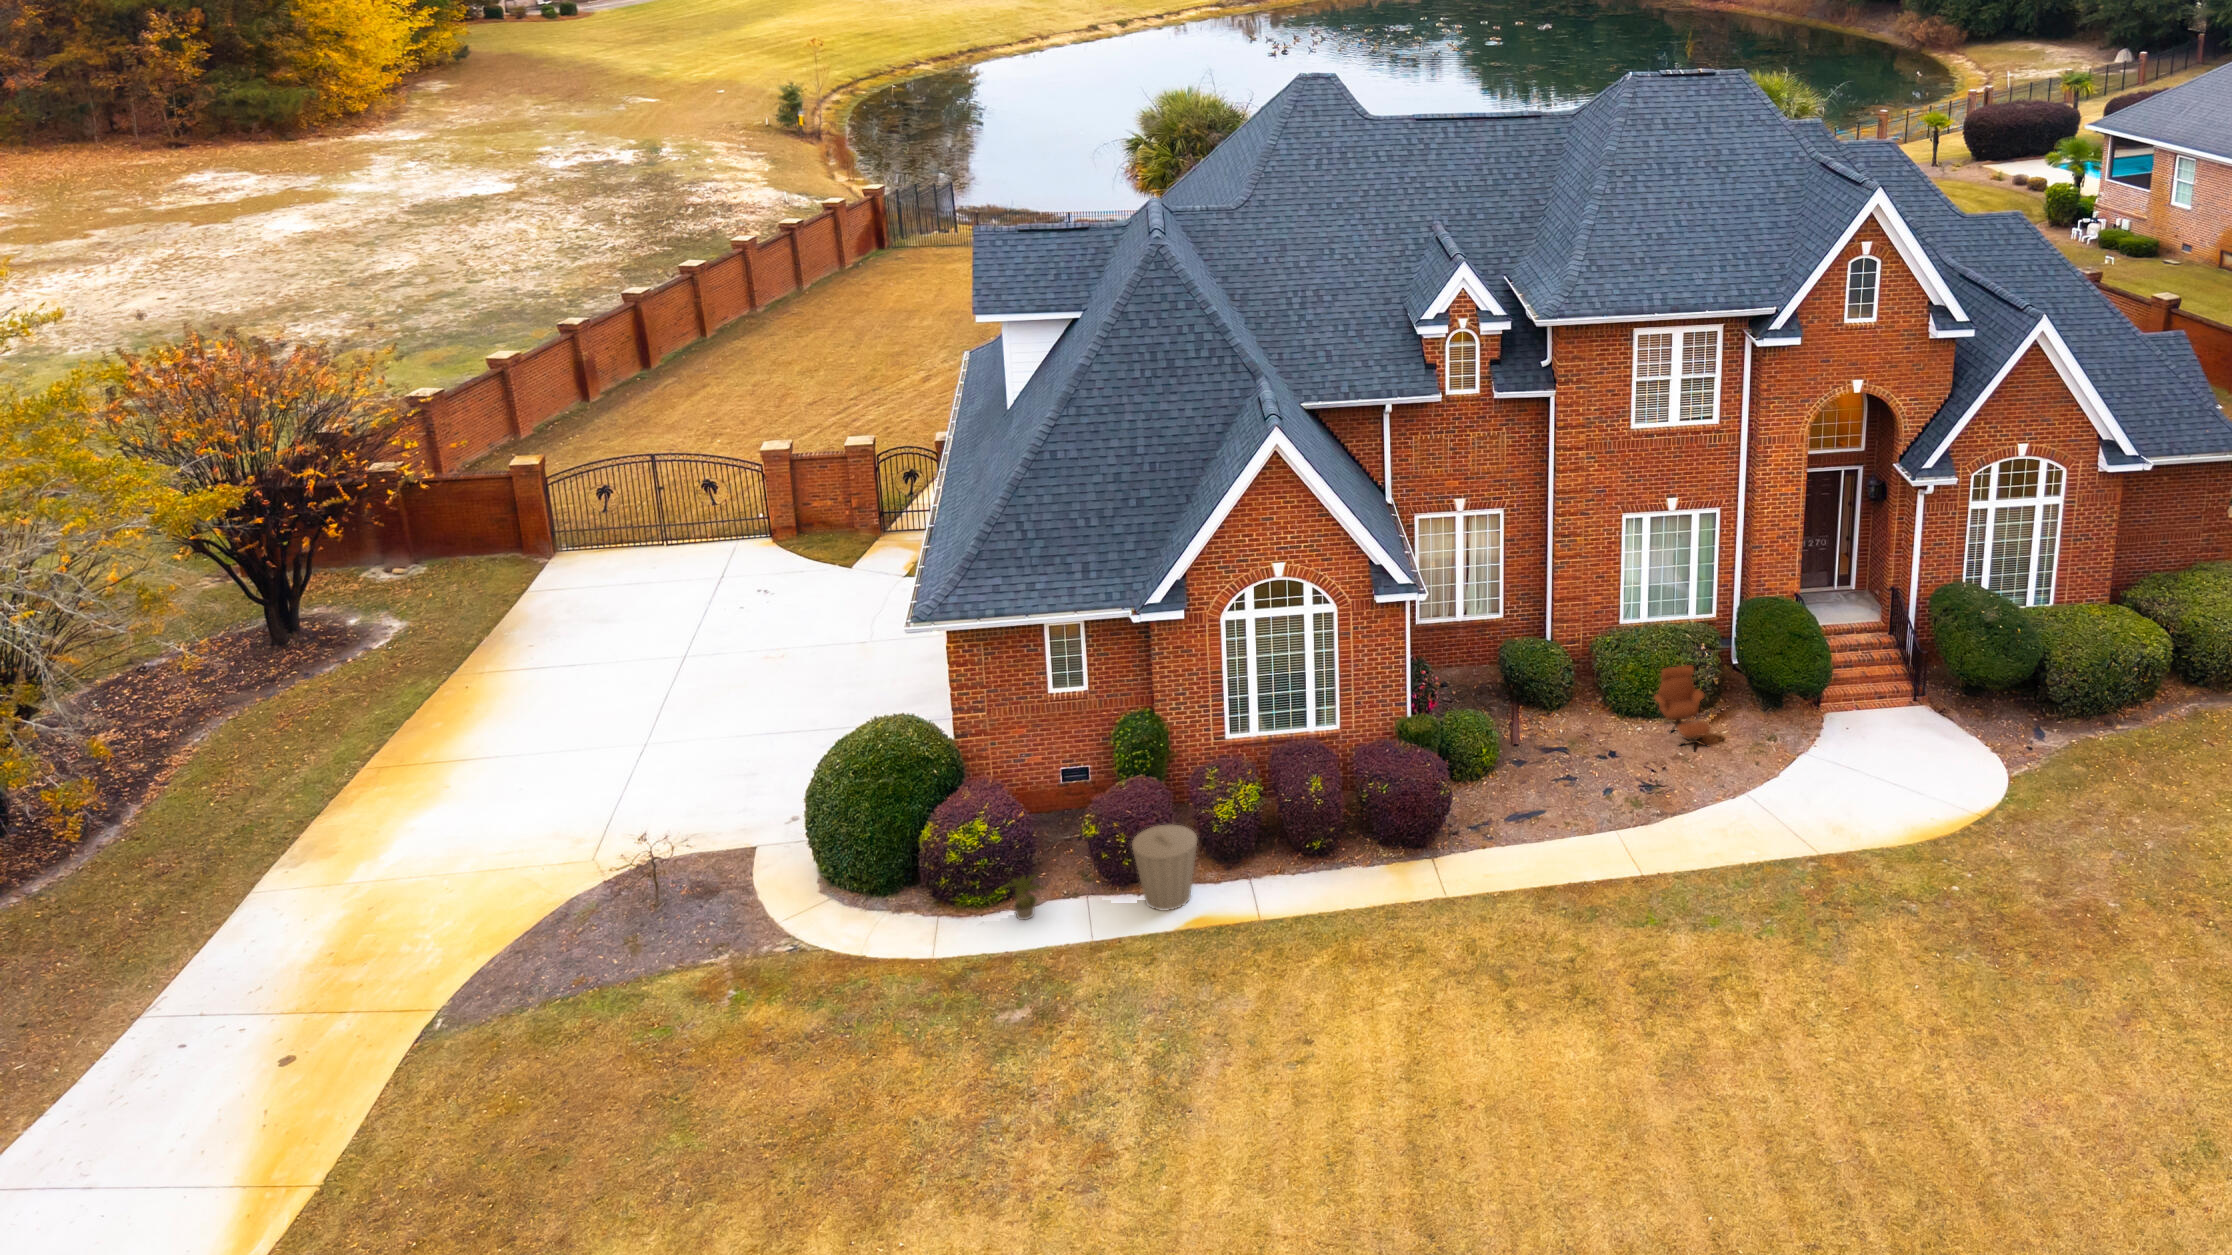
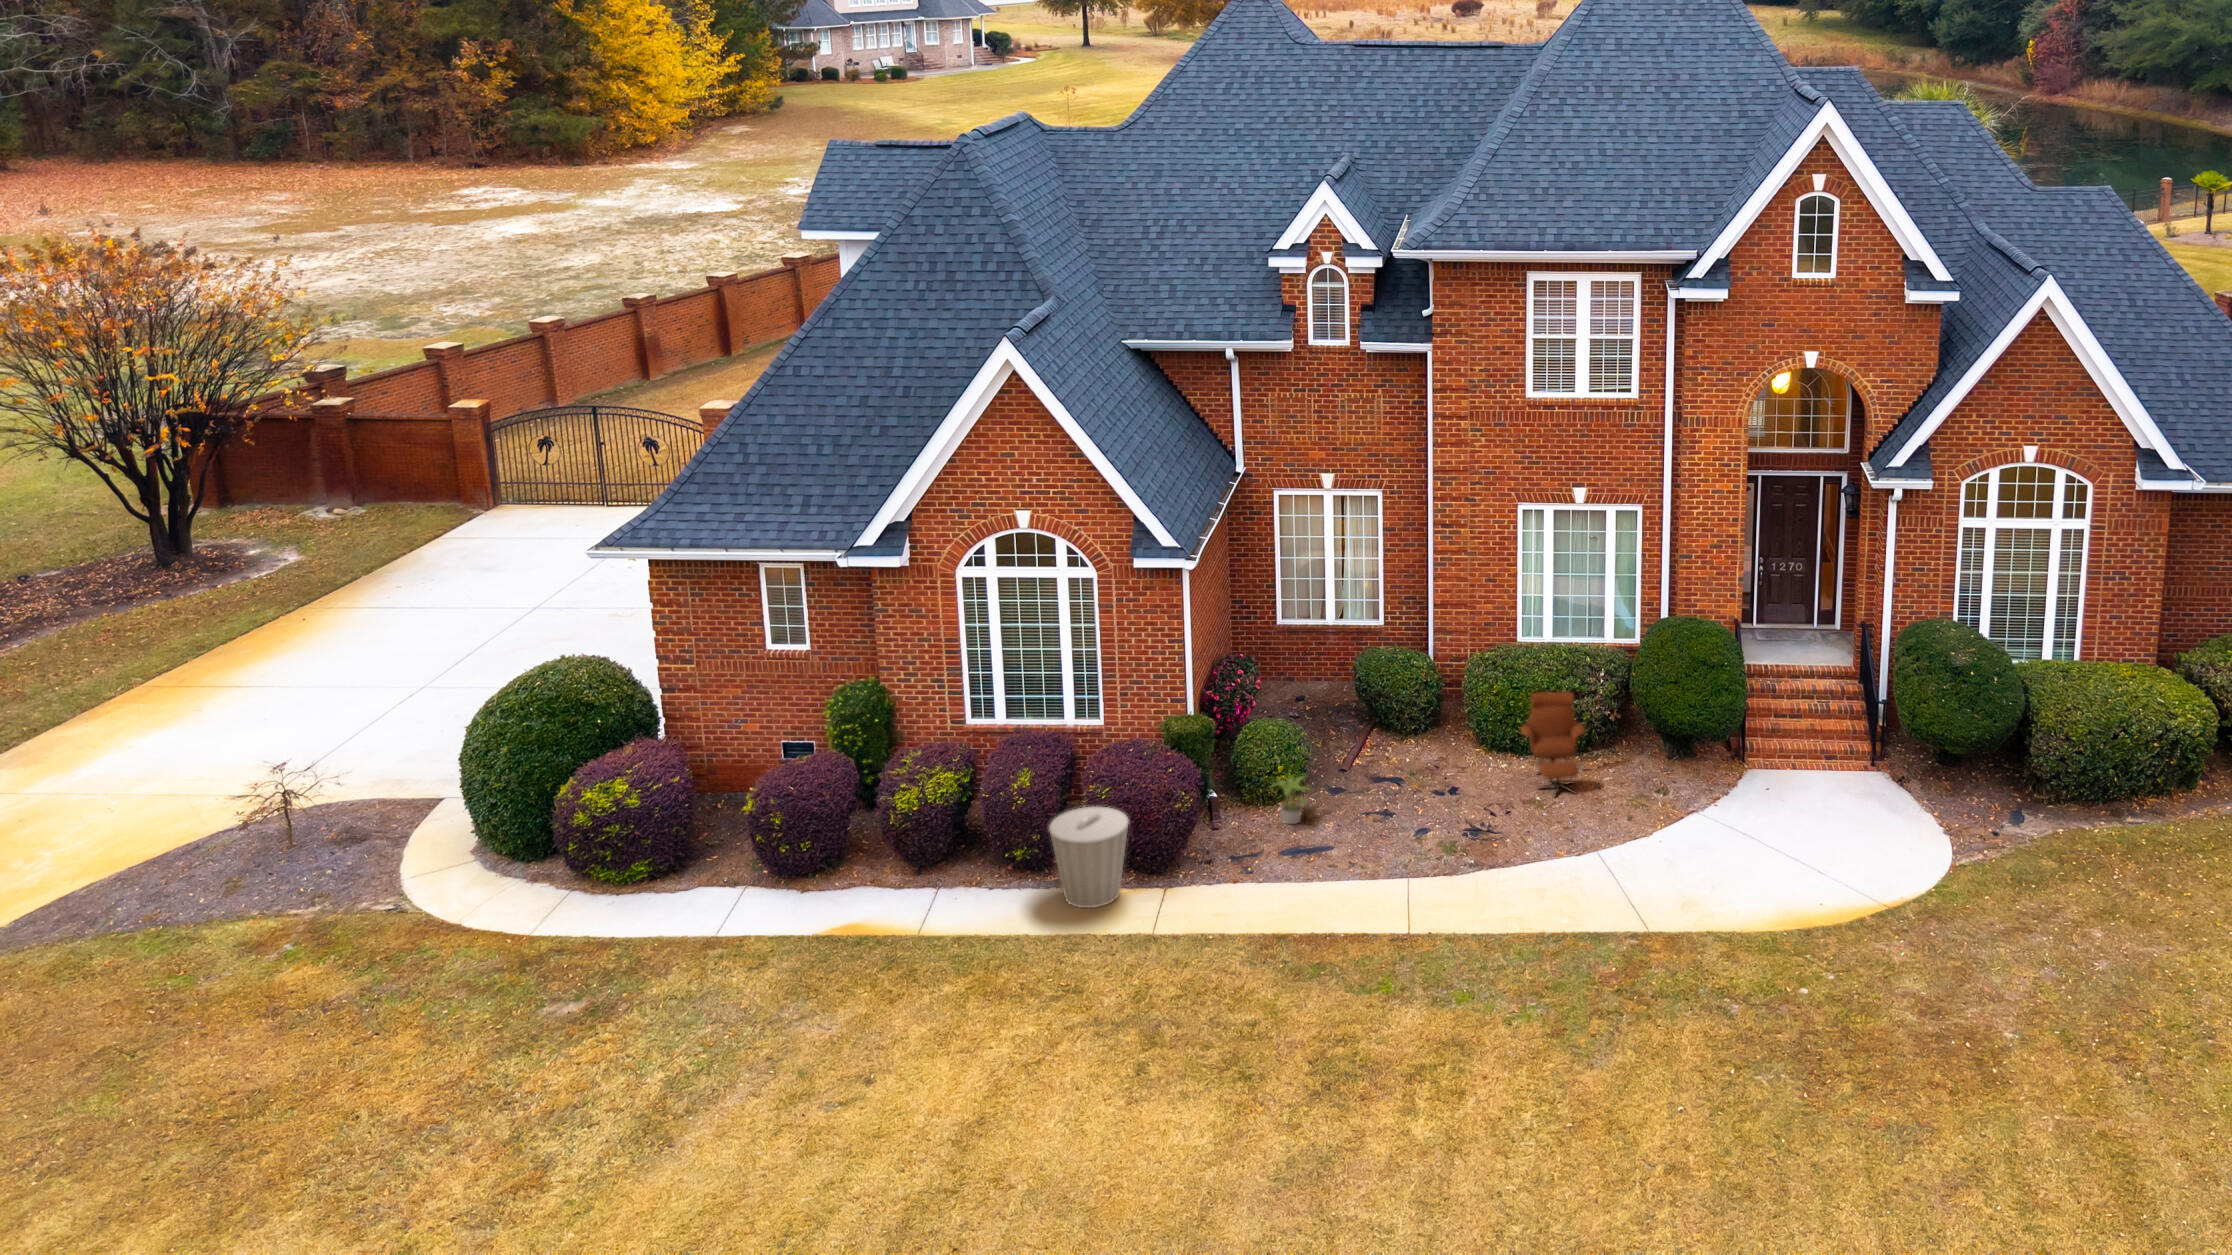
trash can: present [1132,824,1197,910] -> present [1049,807,1129,908]
potted plant: present [1005,875,1042,920] -> present [1272,776,1311,824]

